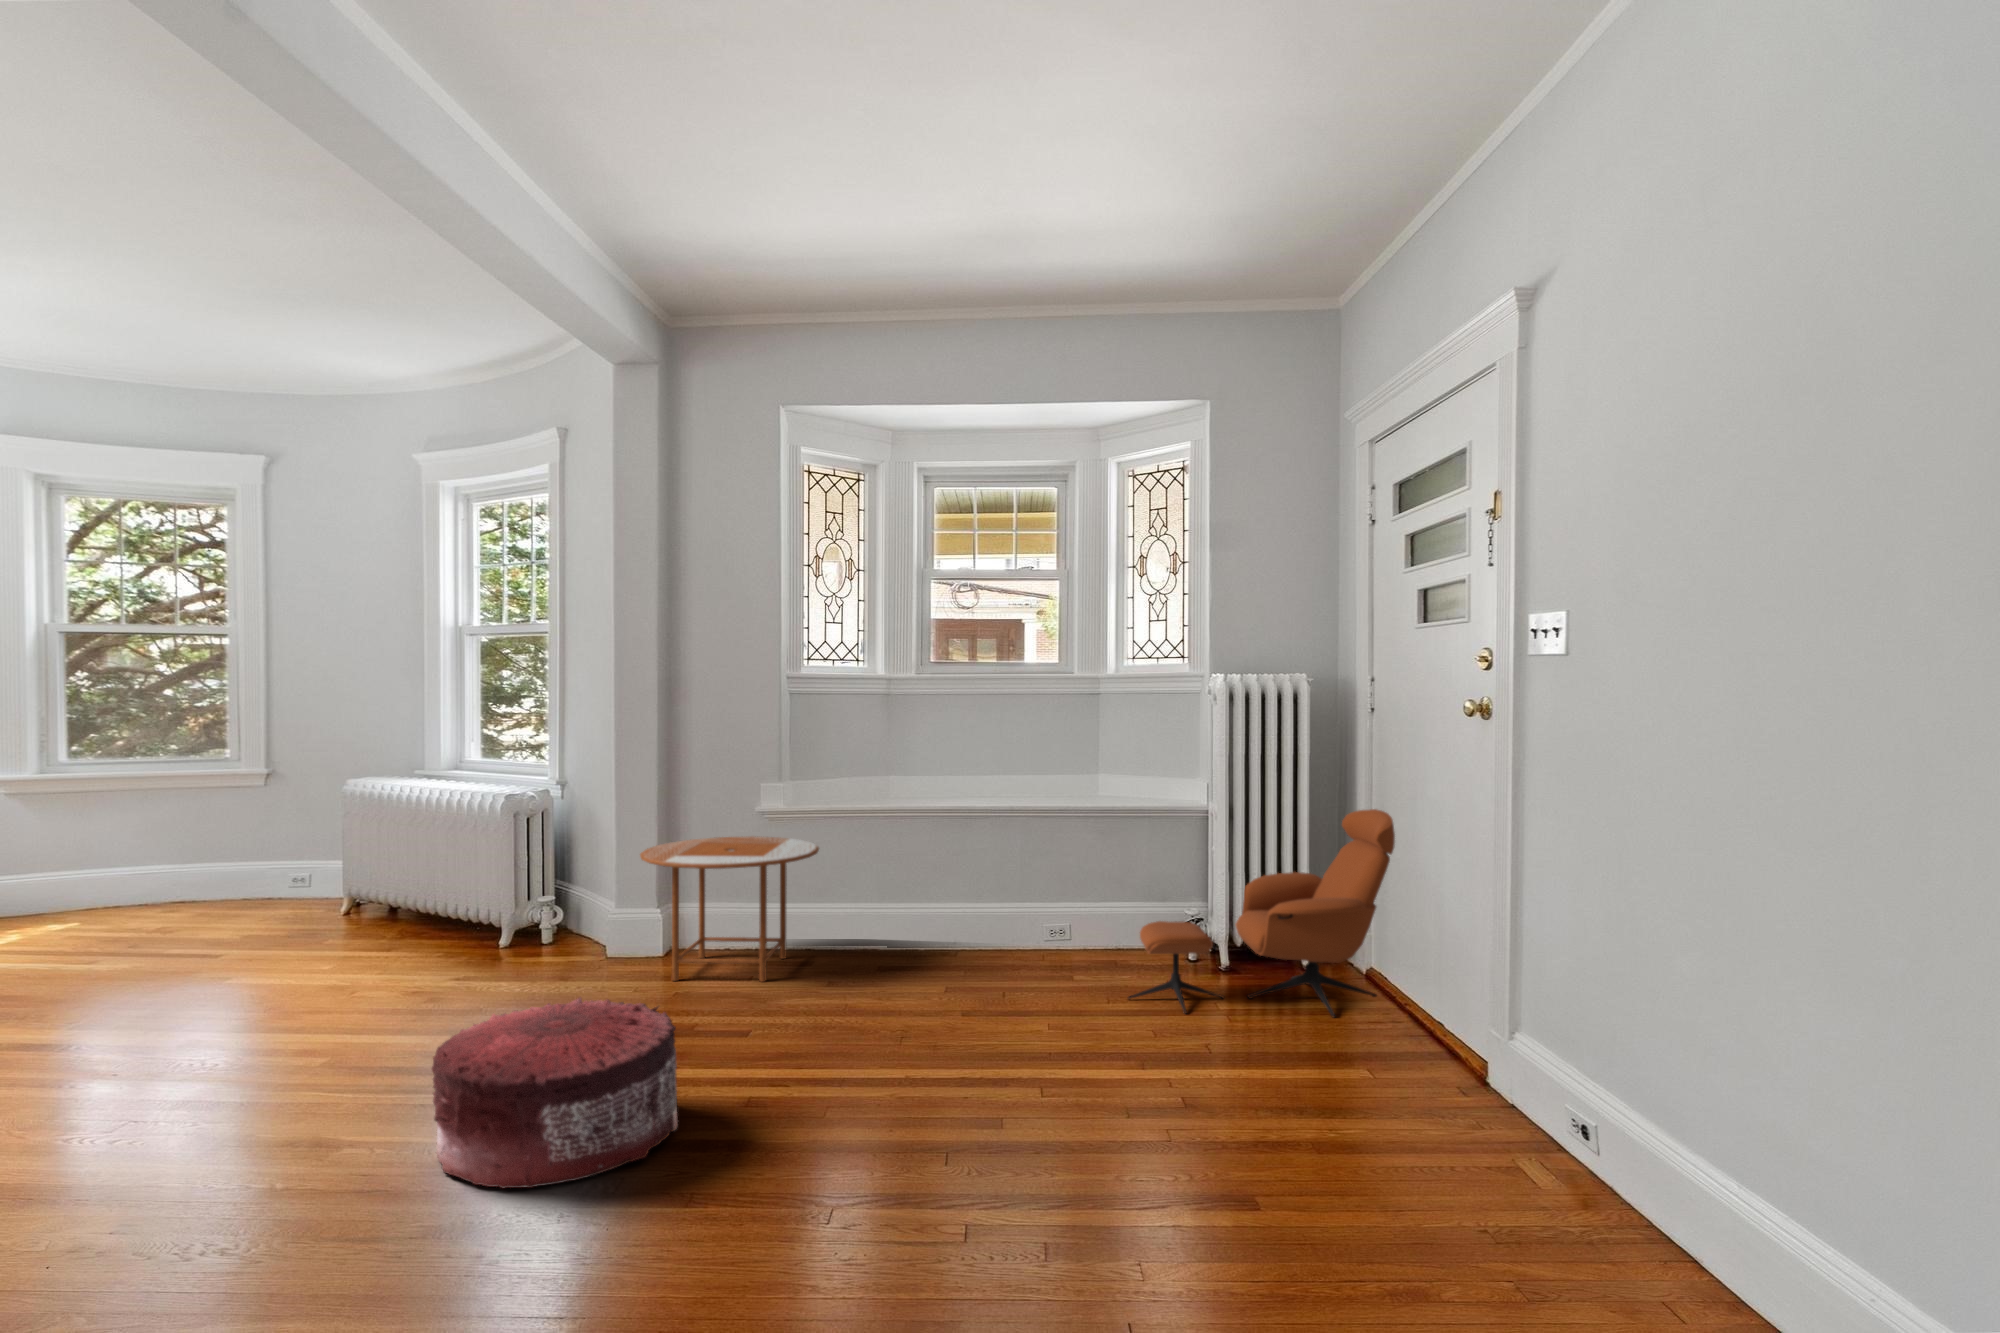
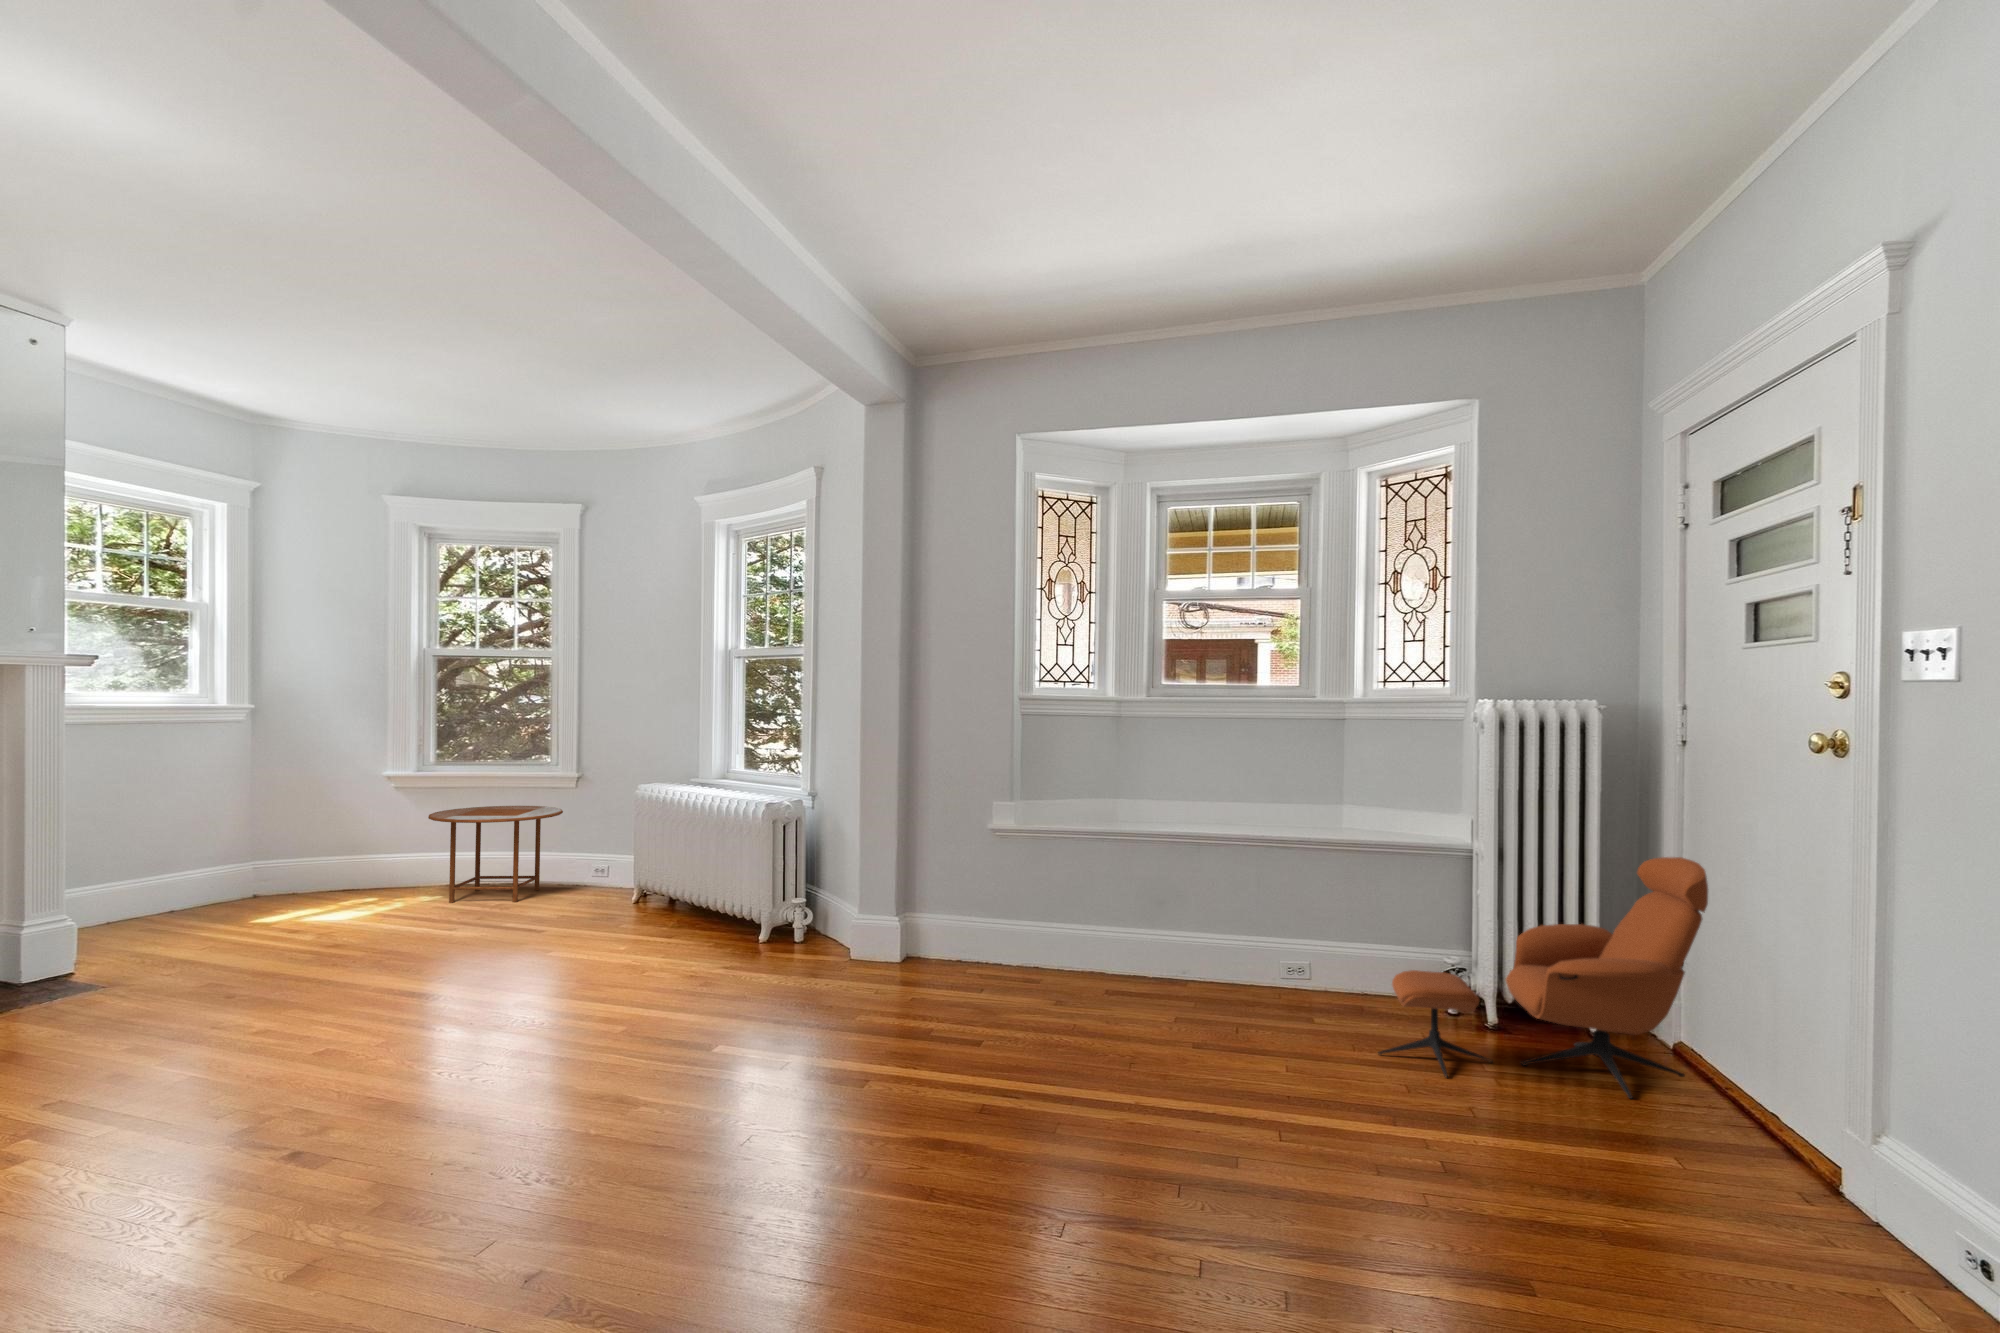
side table: present [640,836,819,982] -> present [428,806,563,903]
pouf: present [432,998,678,1188] -> none [661,1013,895,1211]

